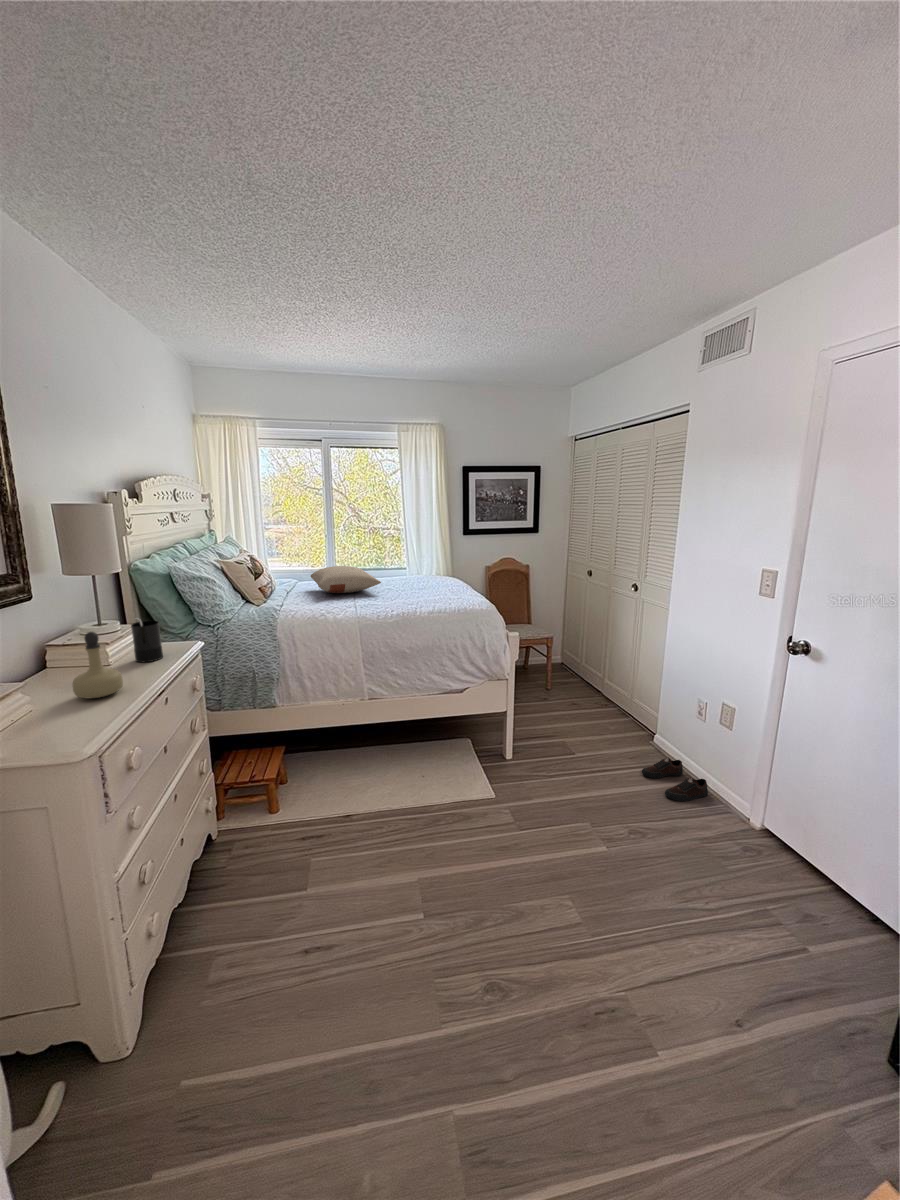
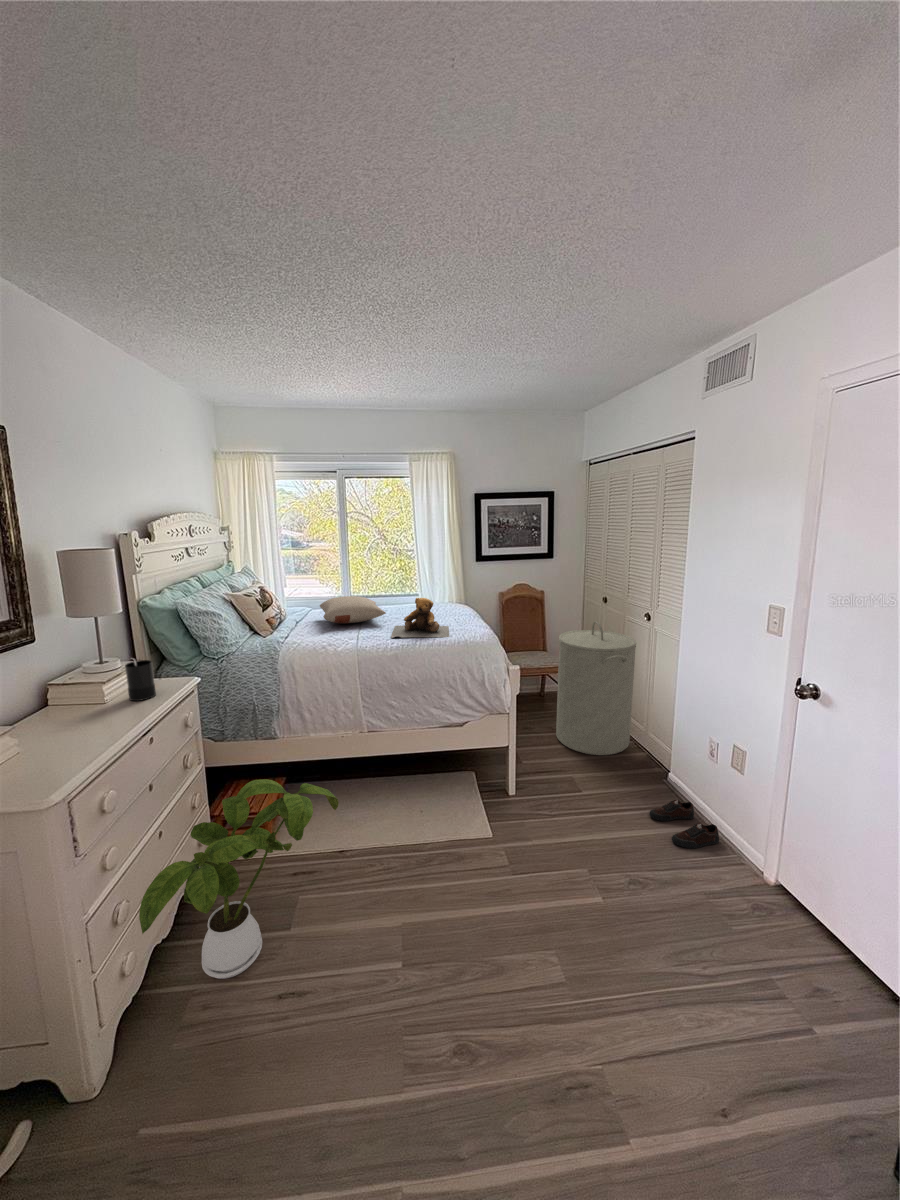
teddy bear: none [390,566,449,606] -> present [391,598,449,638]
laundry hamper: none [545,592,624,721] -> present [556,621,636,755]
perfume bottle: present [73,632,123,698] -> none [58,677,107,741]
house plant: none [169,739,358,938] -> present [139,779,339,979]

